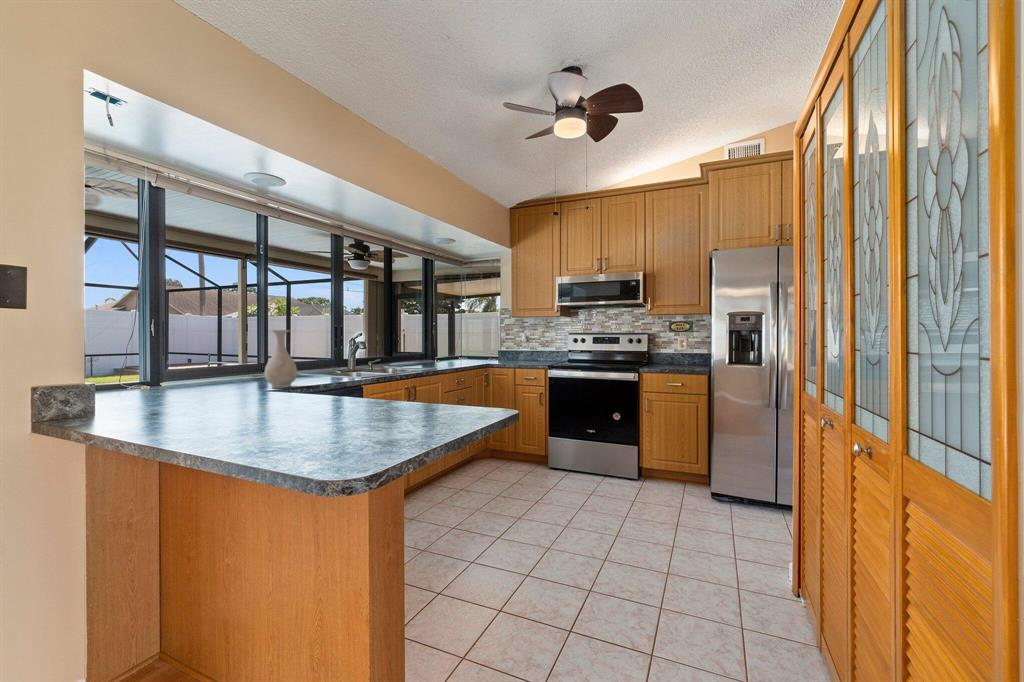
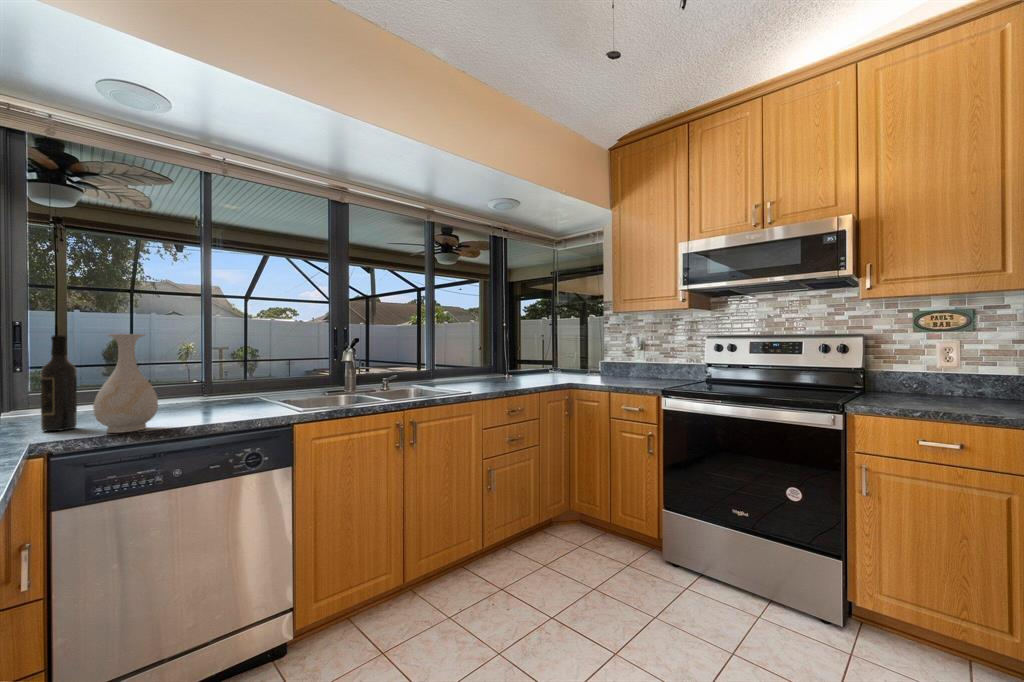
wine bottle: none [219,330,239,389] -> present [41,335,77,431]

